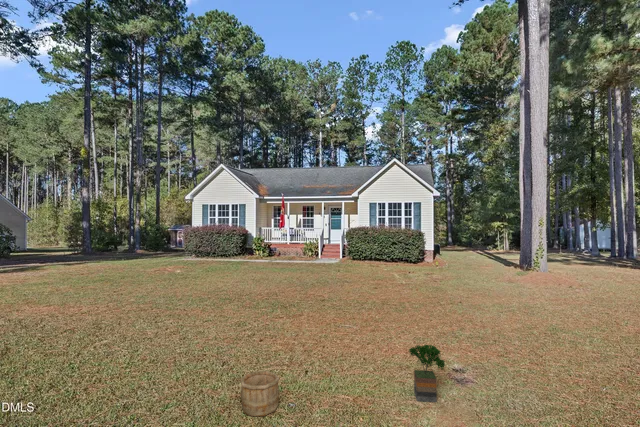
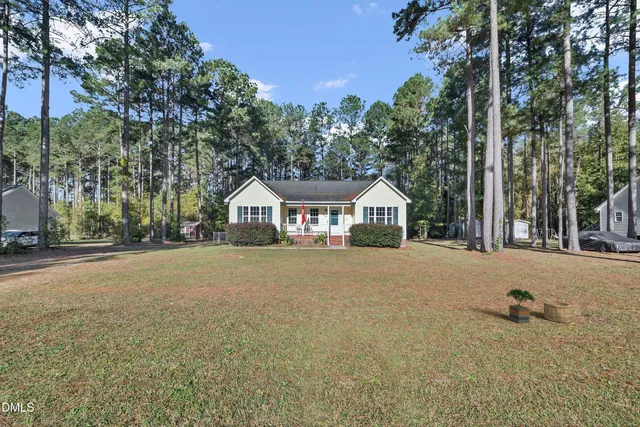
potted tree: present [409,345,445,402] -> present [507,289,535,323]

